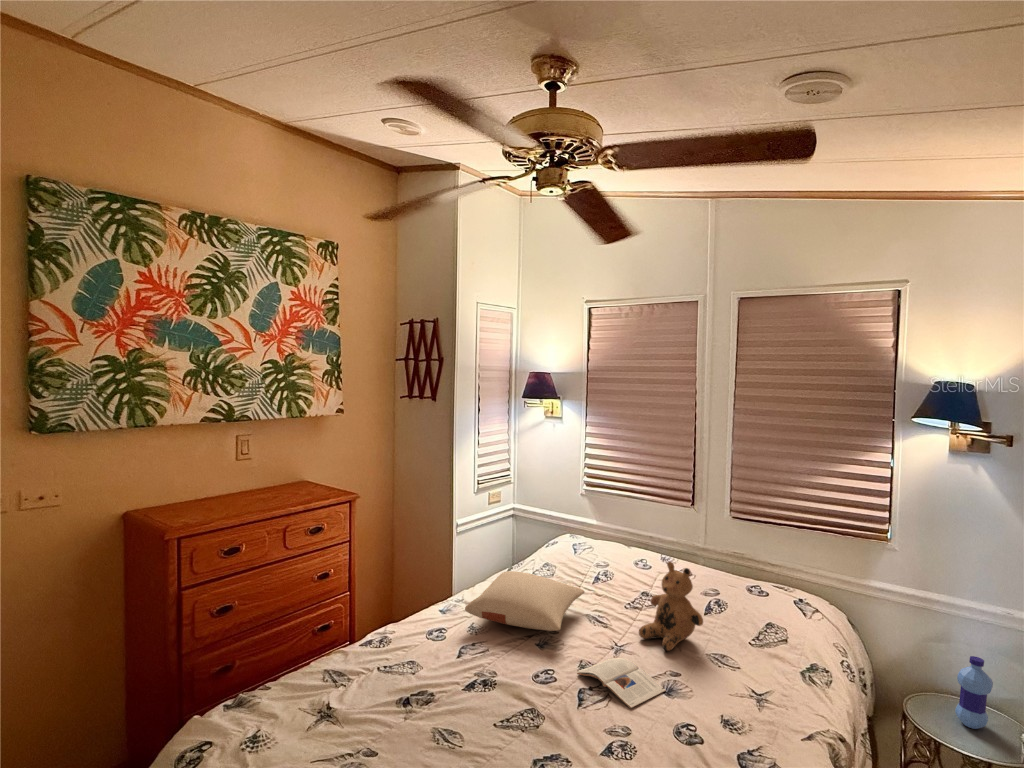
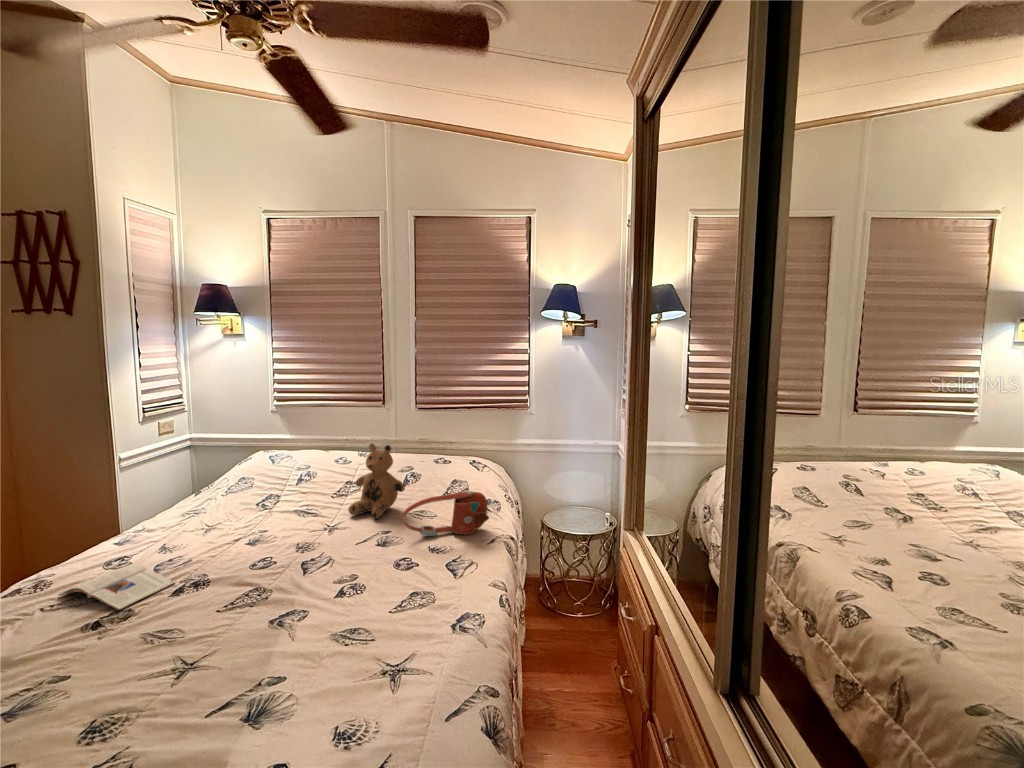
pillow: present [465,571,584,631] -> none [154,482,289,533]
handbag: none [690,651,802,710] -> present [402,491,489,536]
water bottle: present [955,656,993,729] -> none [576,473,596,522]
magazine: present [577,658,666,709] -> present [59,564,175,610]

